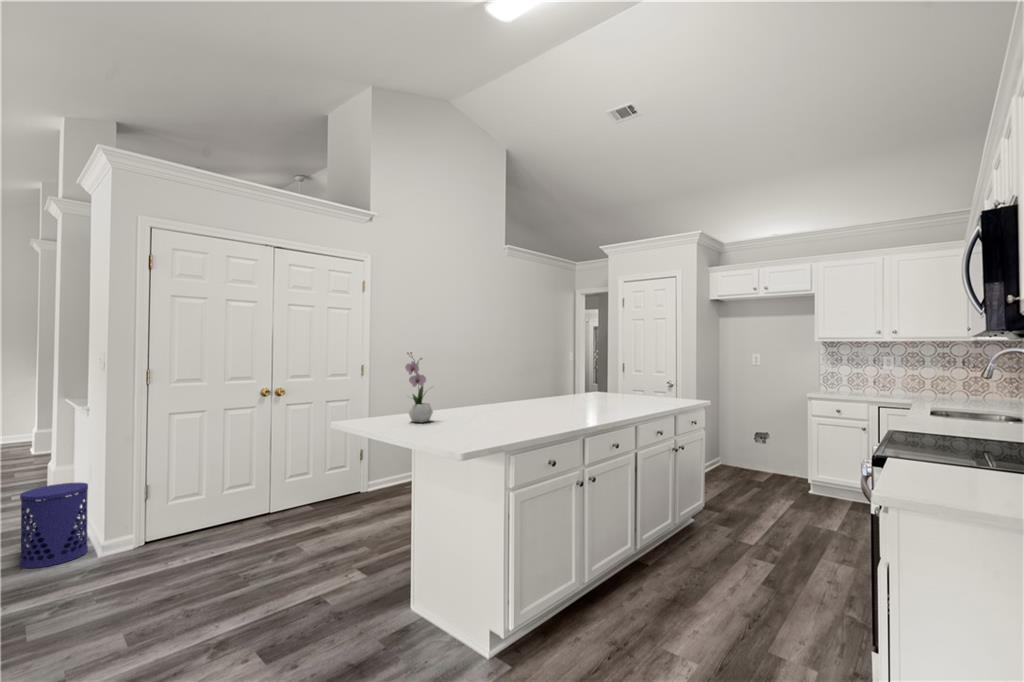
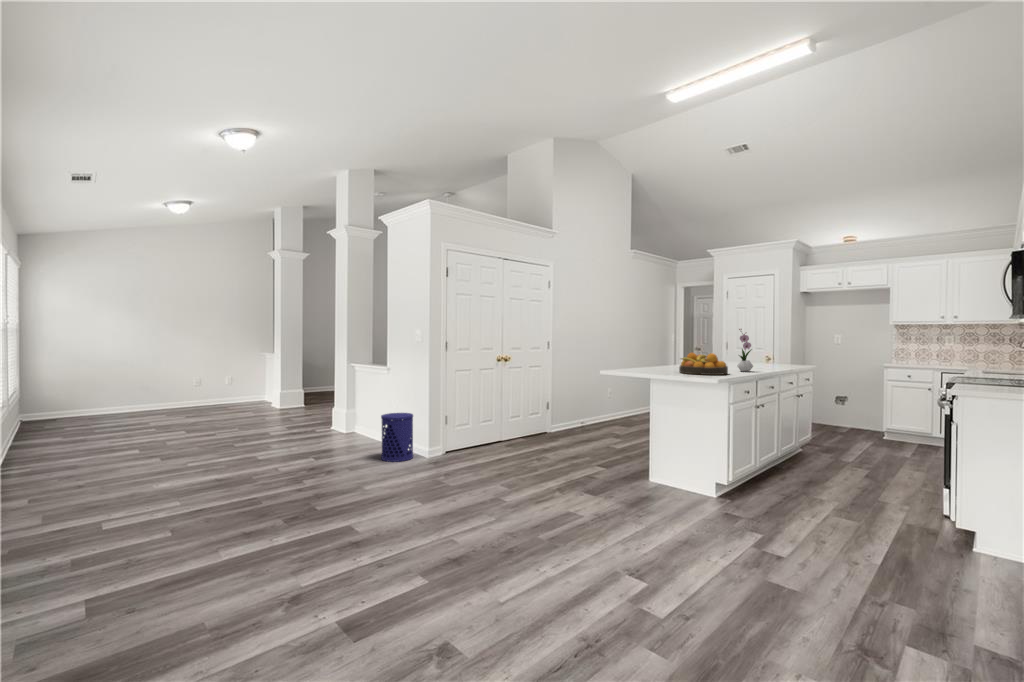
flower arrangement: present [405,352,433,422] -> present [737,329,753,372]
fruit bowl: none [442,395,522,437] -> present [679,353,728,375]

